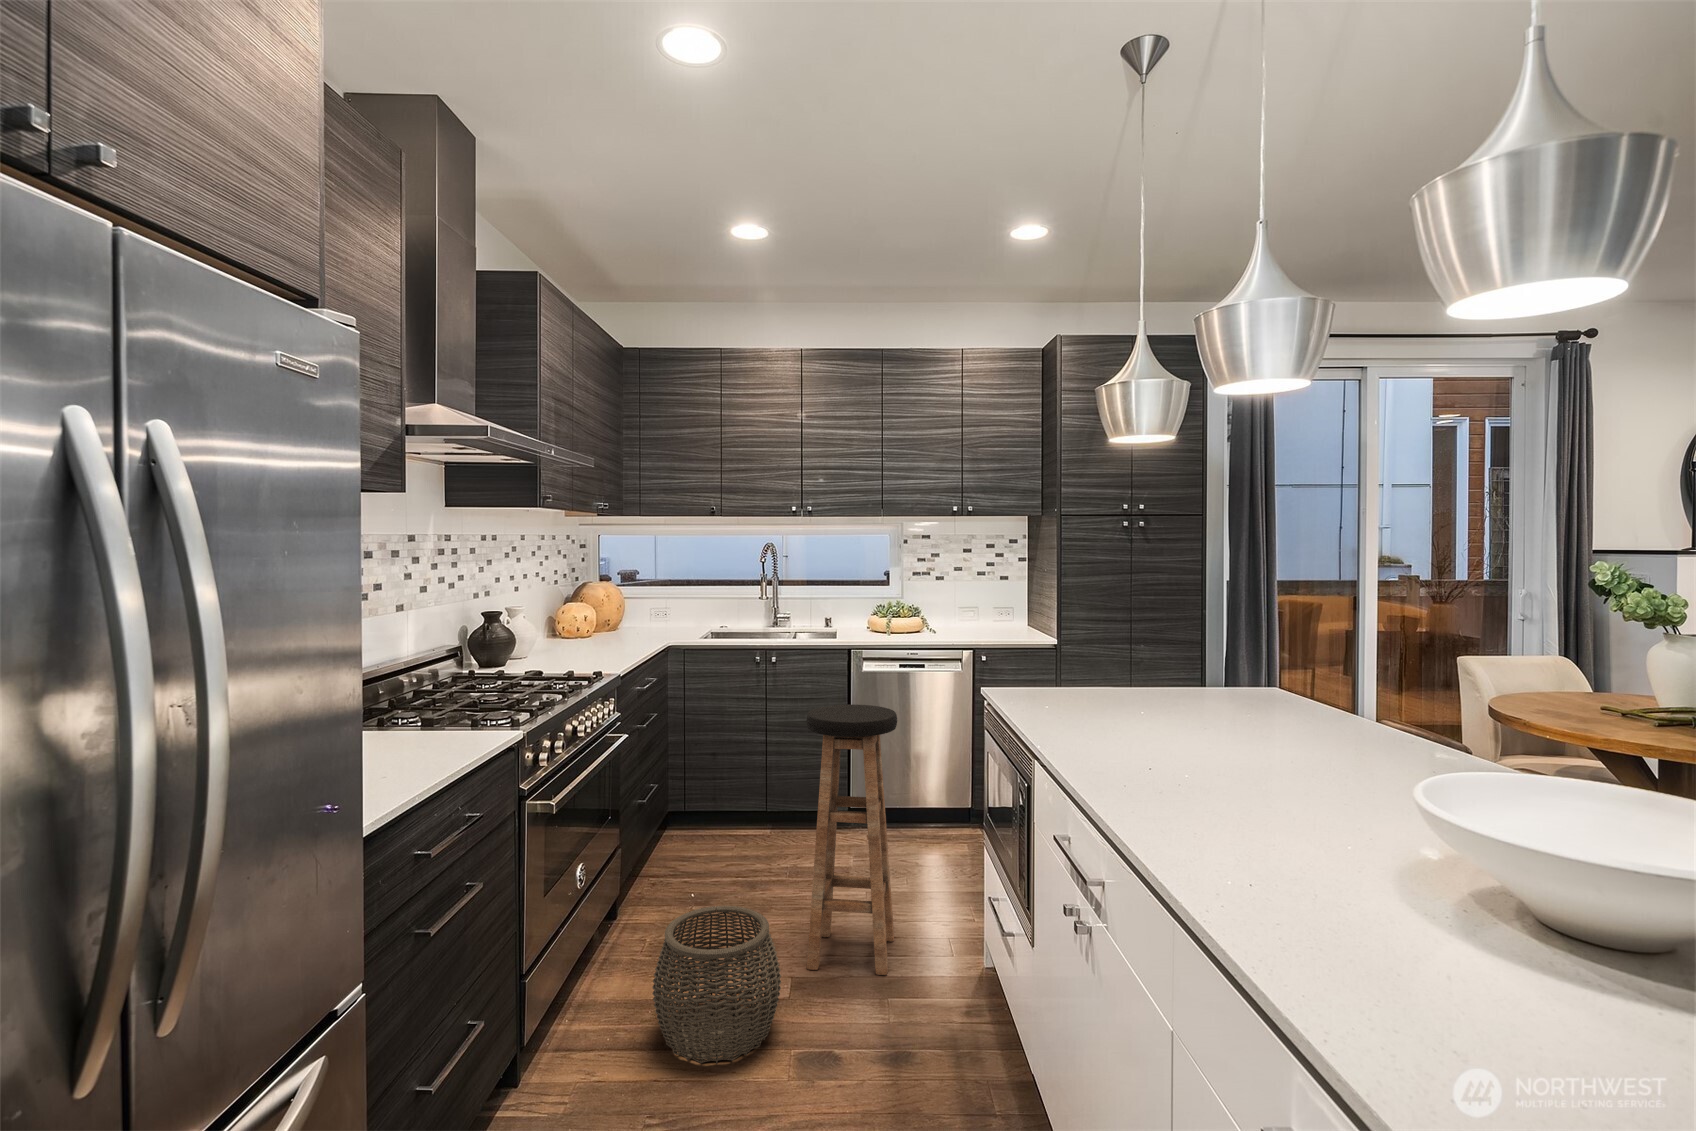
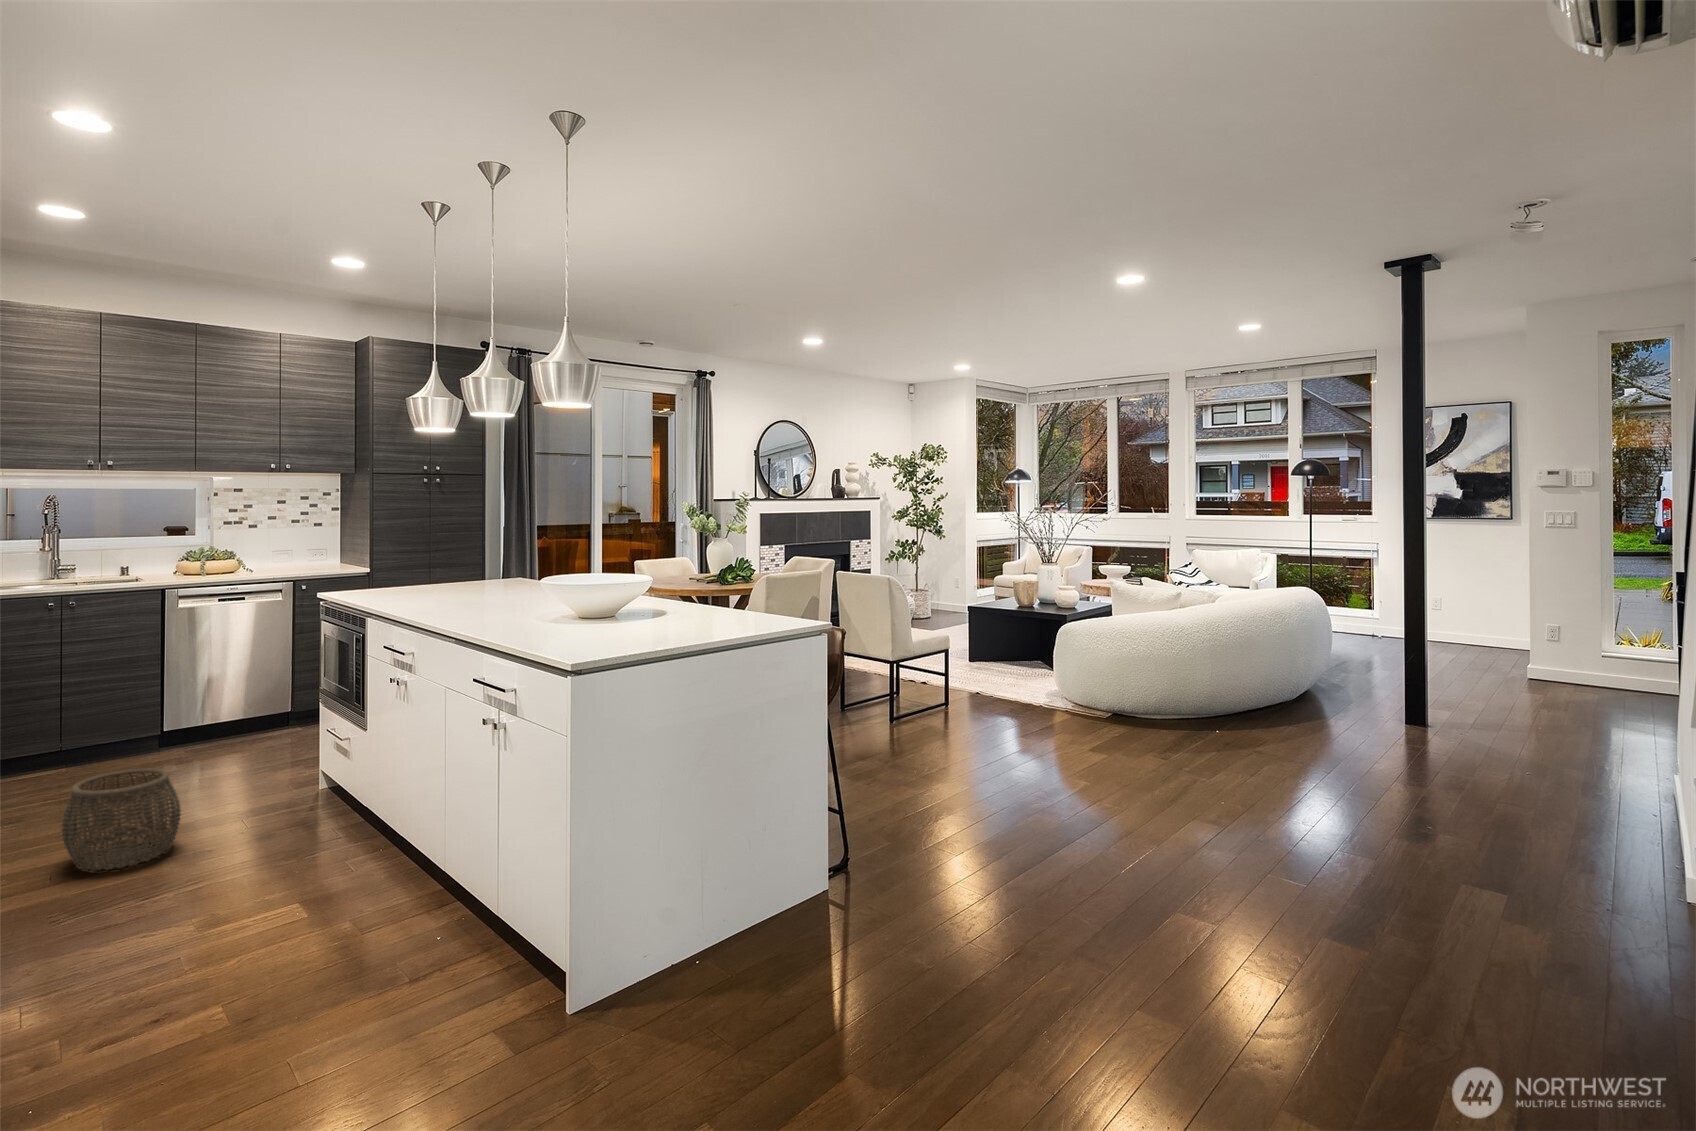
bar stool: present [806,705,897,975] -> none [172,621,258,817]

